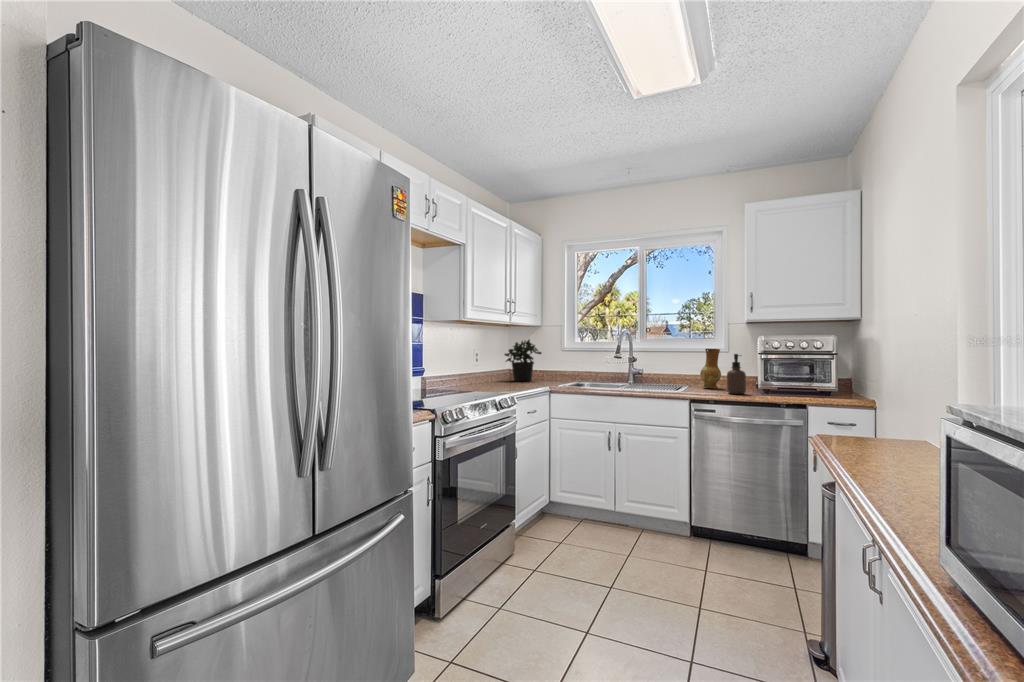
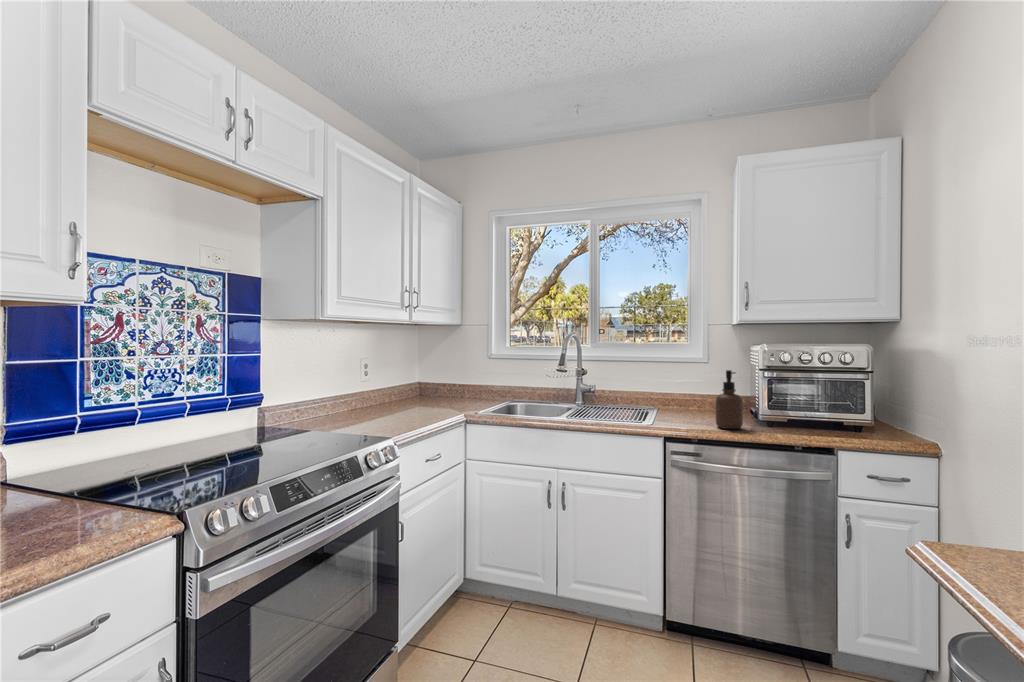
potted plant: present [504,340,541,381] -> none [408,343,460,401]
ceramic jug: present [700,349,721,389] -> none [674,359,702,415]

